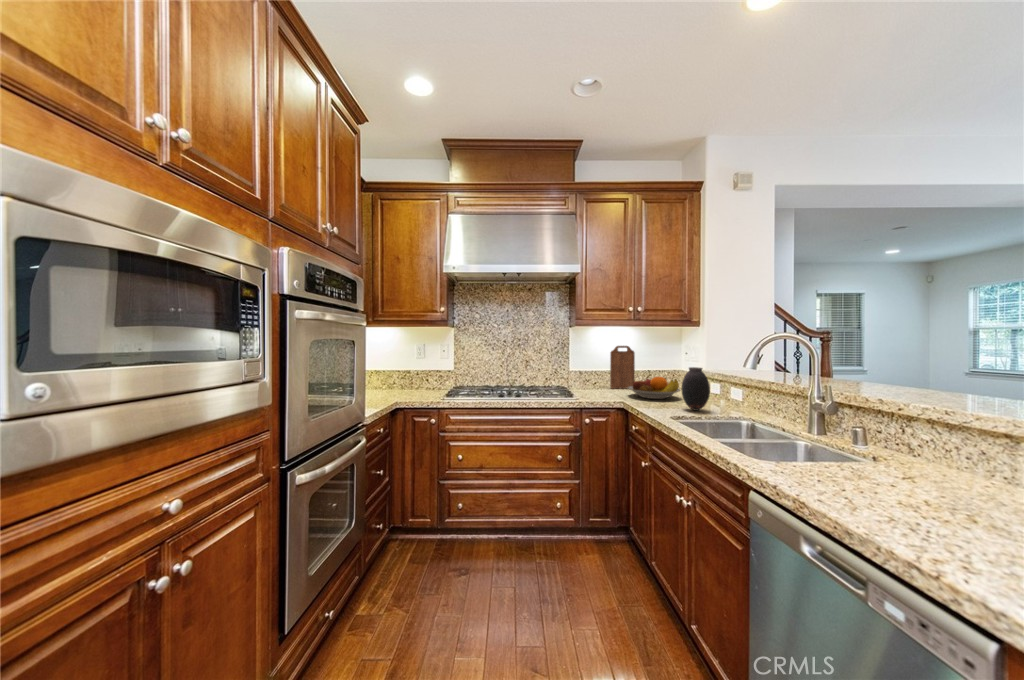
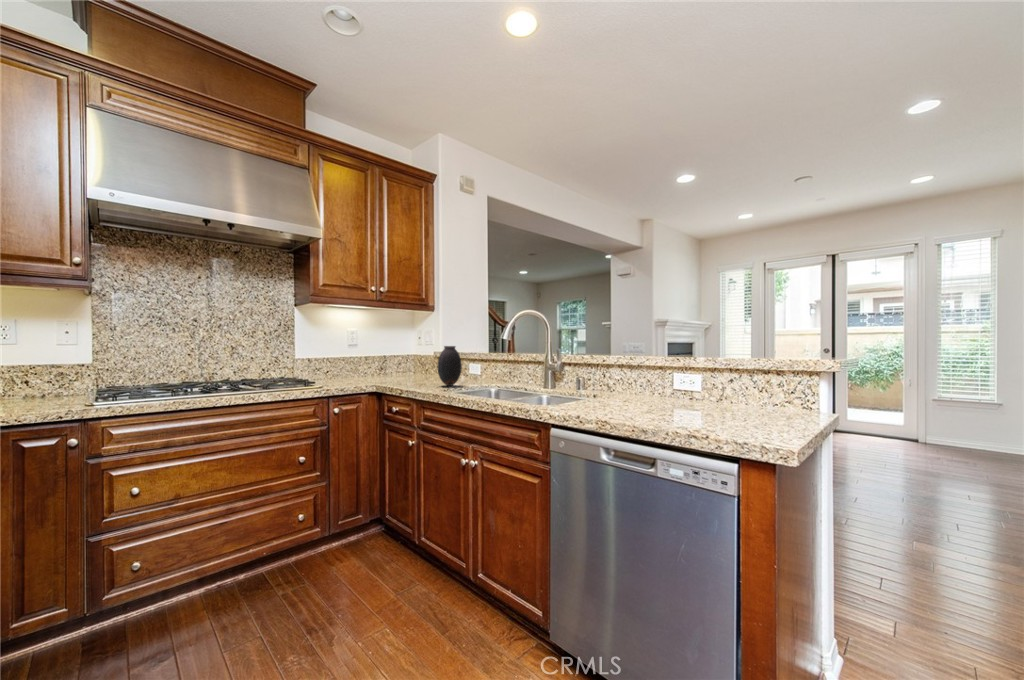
cutting board: present [610,346,635,389] -> none [346,329,371,378]
fruit bowl: present [628,377,680,399] -> none [373,359,426,382]

